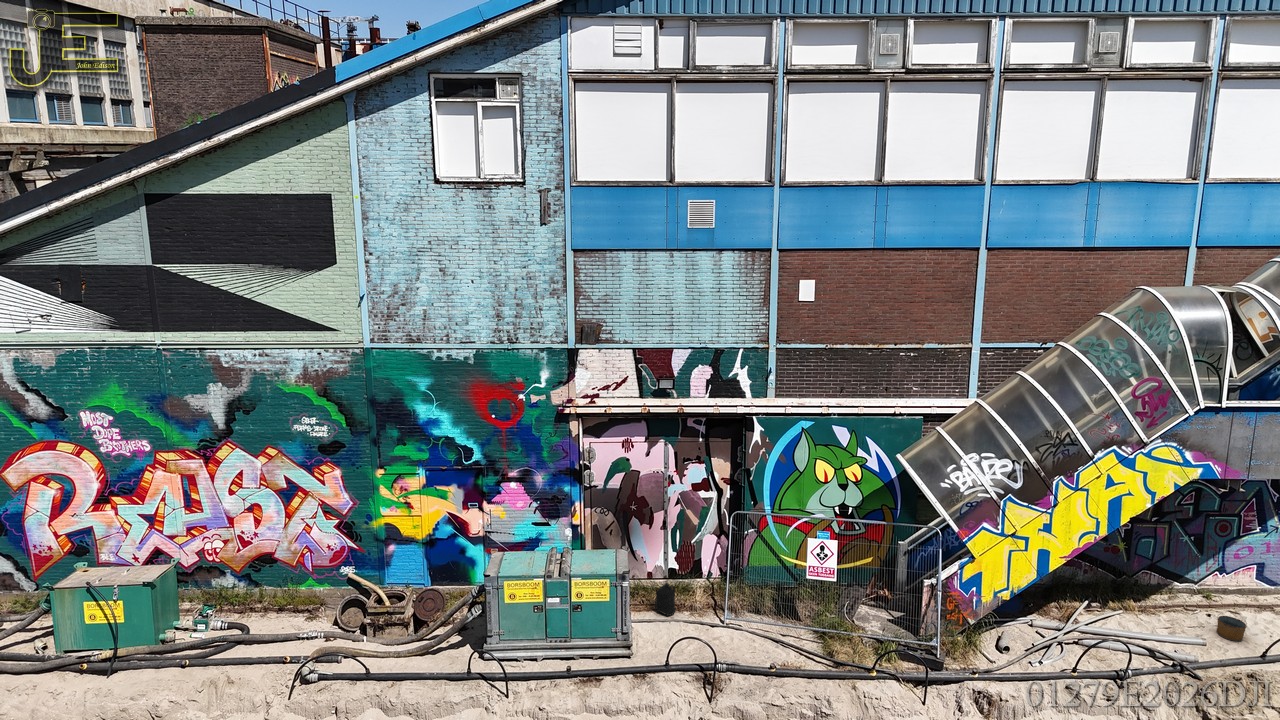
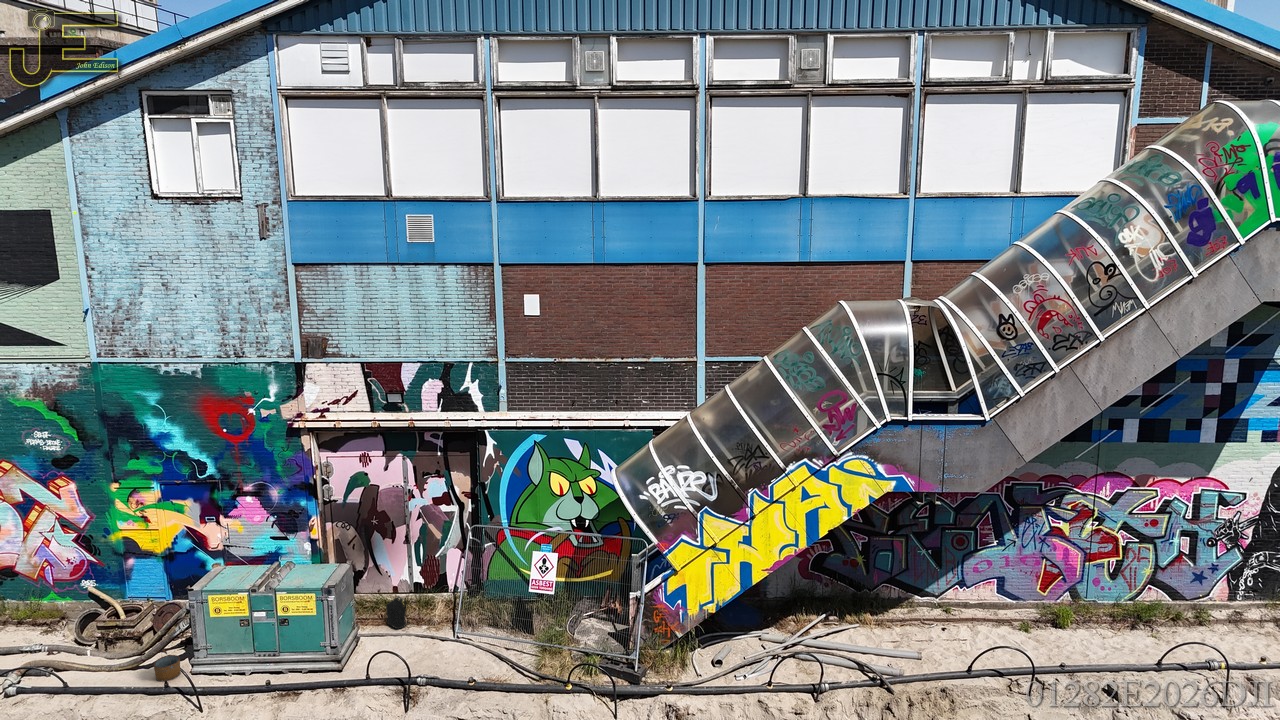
bucket: present [1217,610,1247,641] -> present [154,650,181,682]

